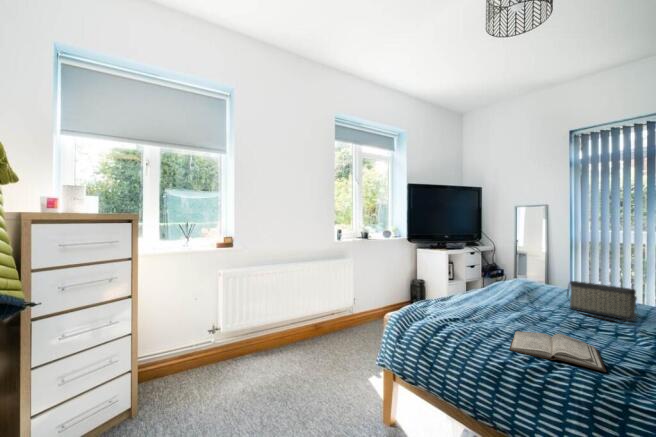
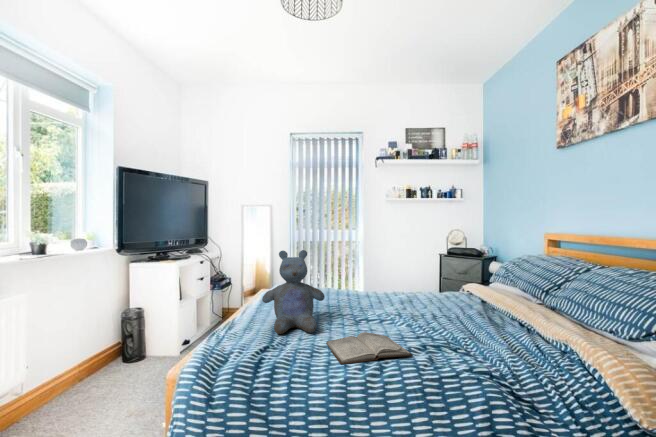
stuffed bear: none [473,247,534,321] -> present [262,250,325,334]
handbag: present [567,281,638,322] -> none [336,278,386,310]

